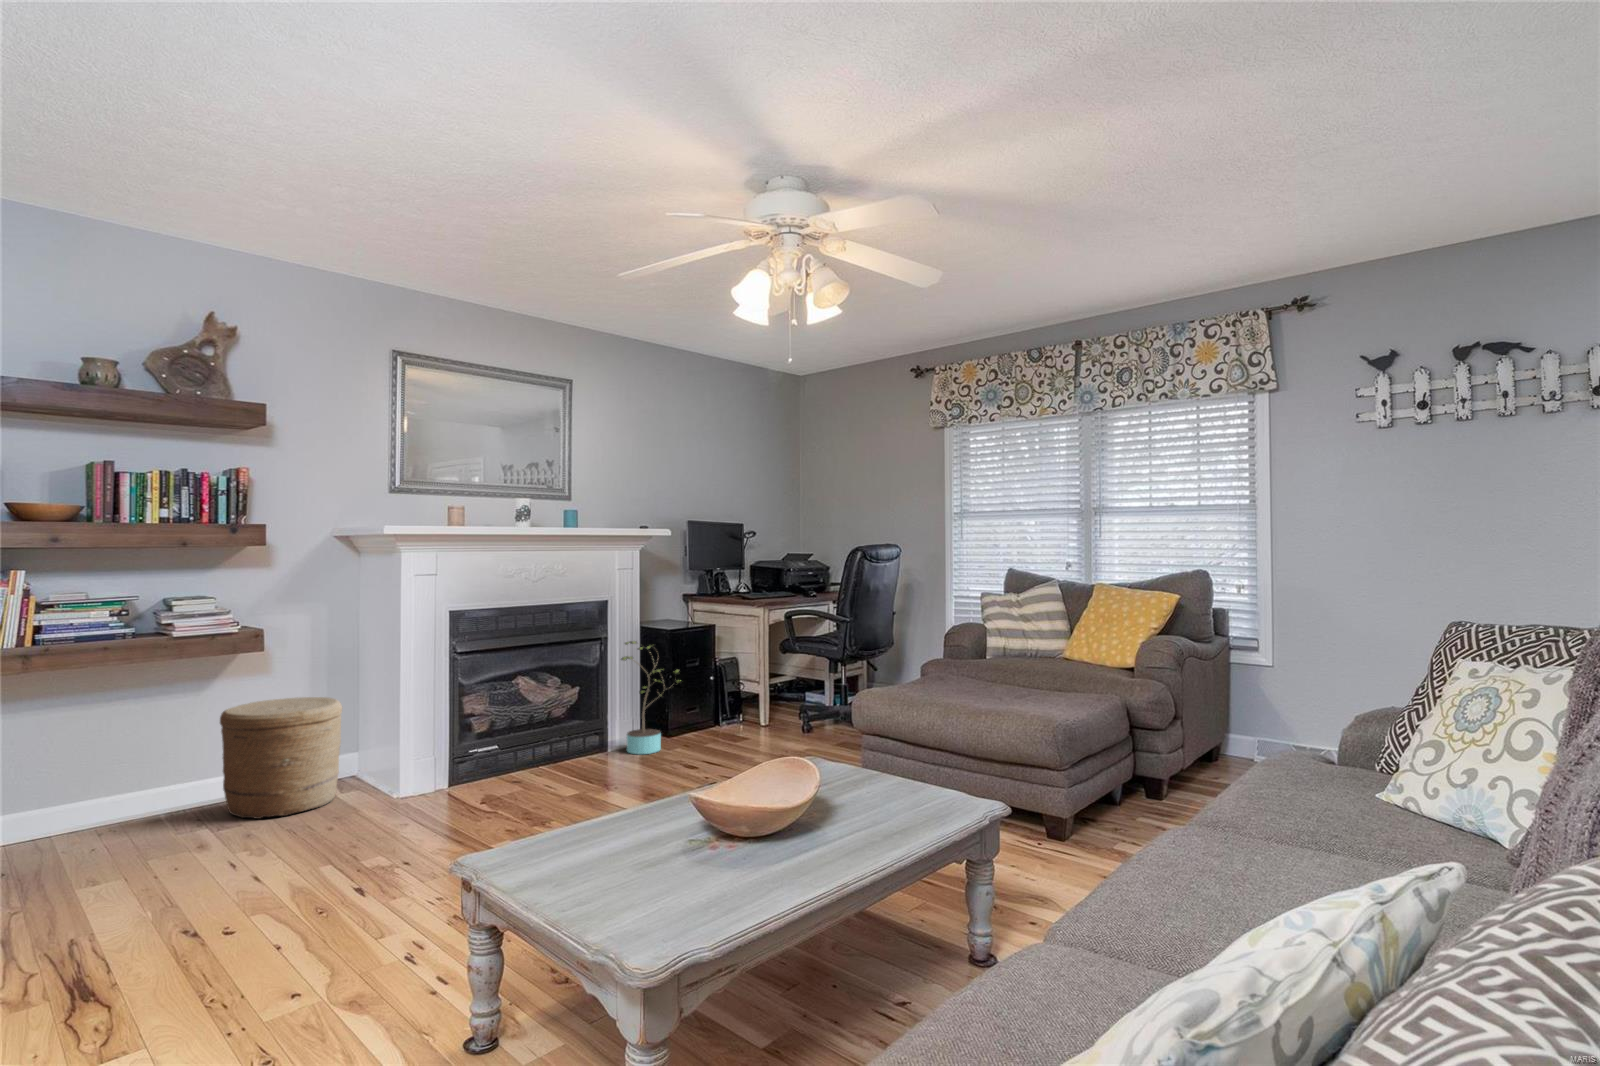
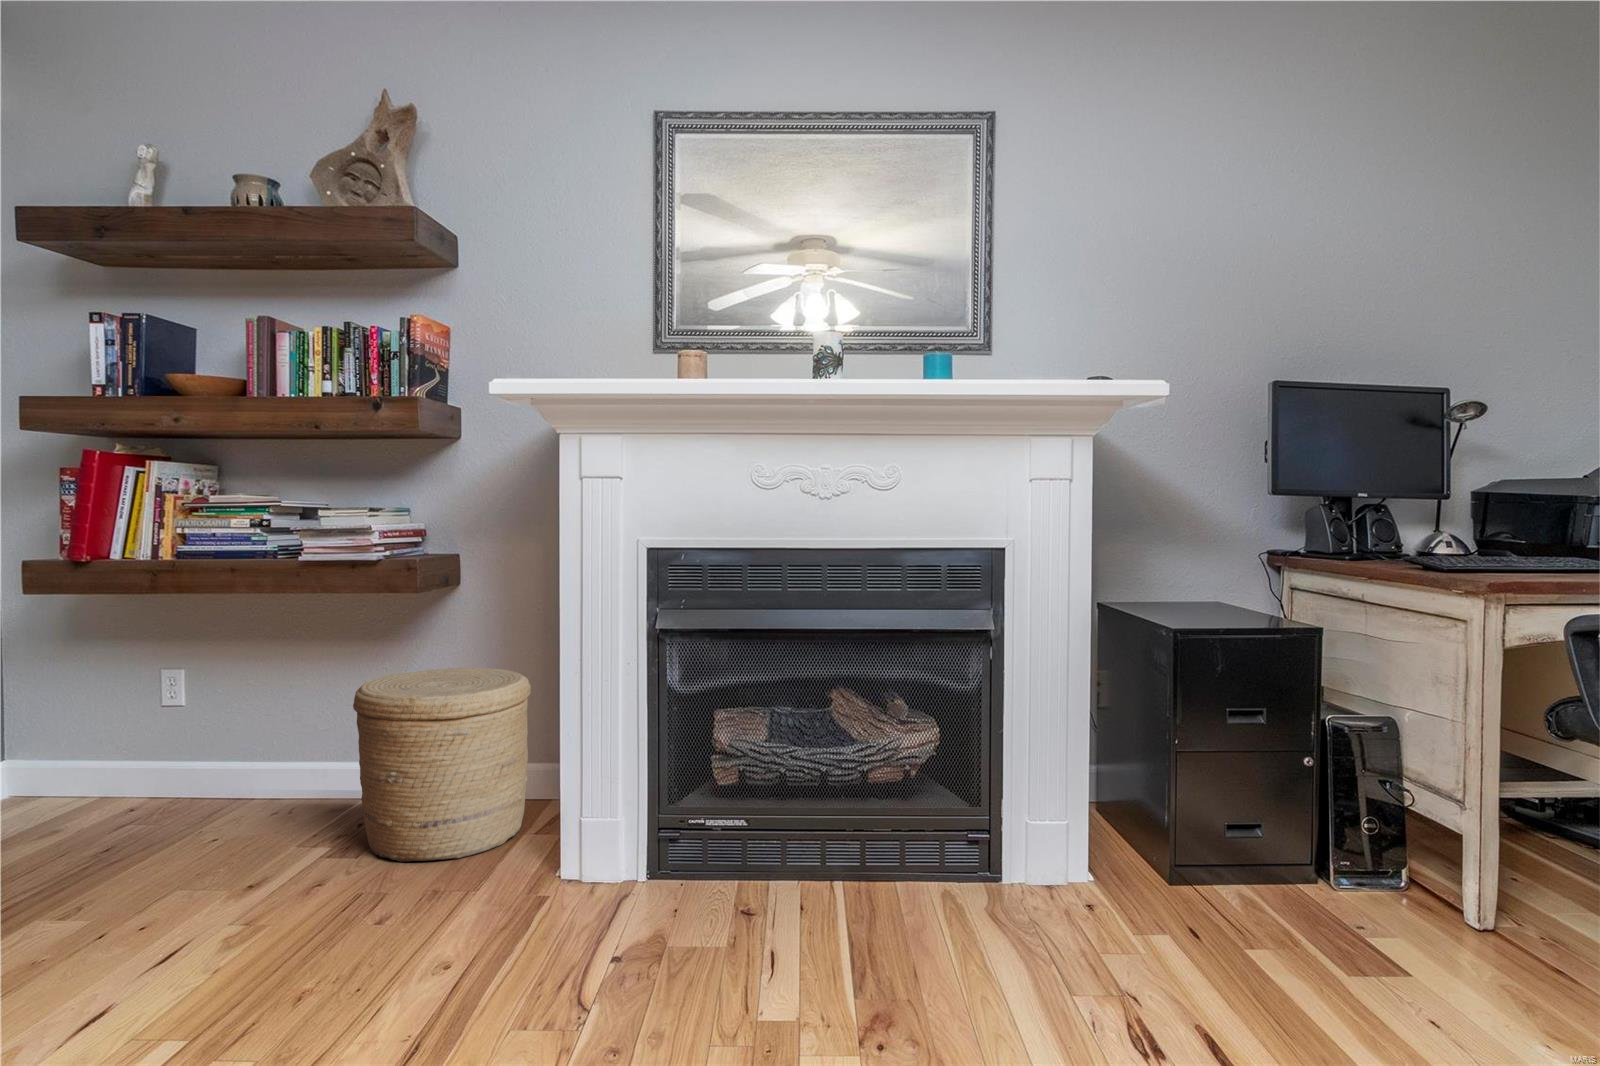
potted plant: present [621,641,681,754] -> none [1004,645,1176,930]

